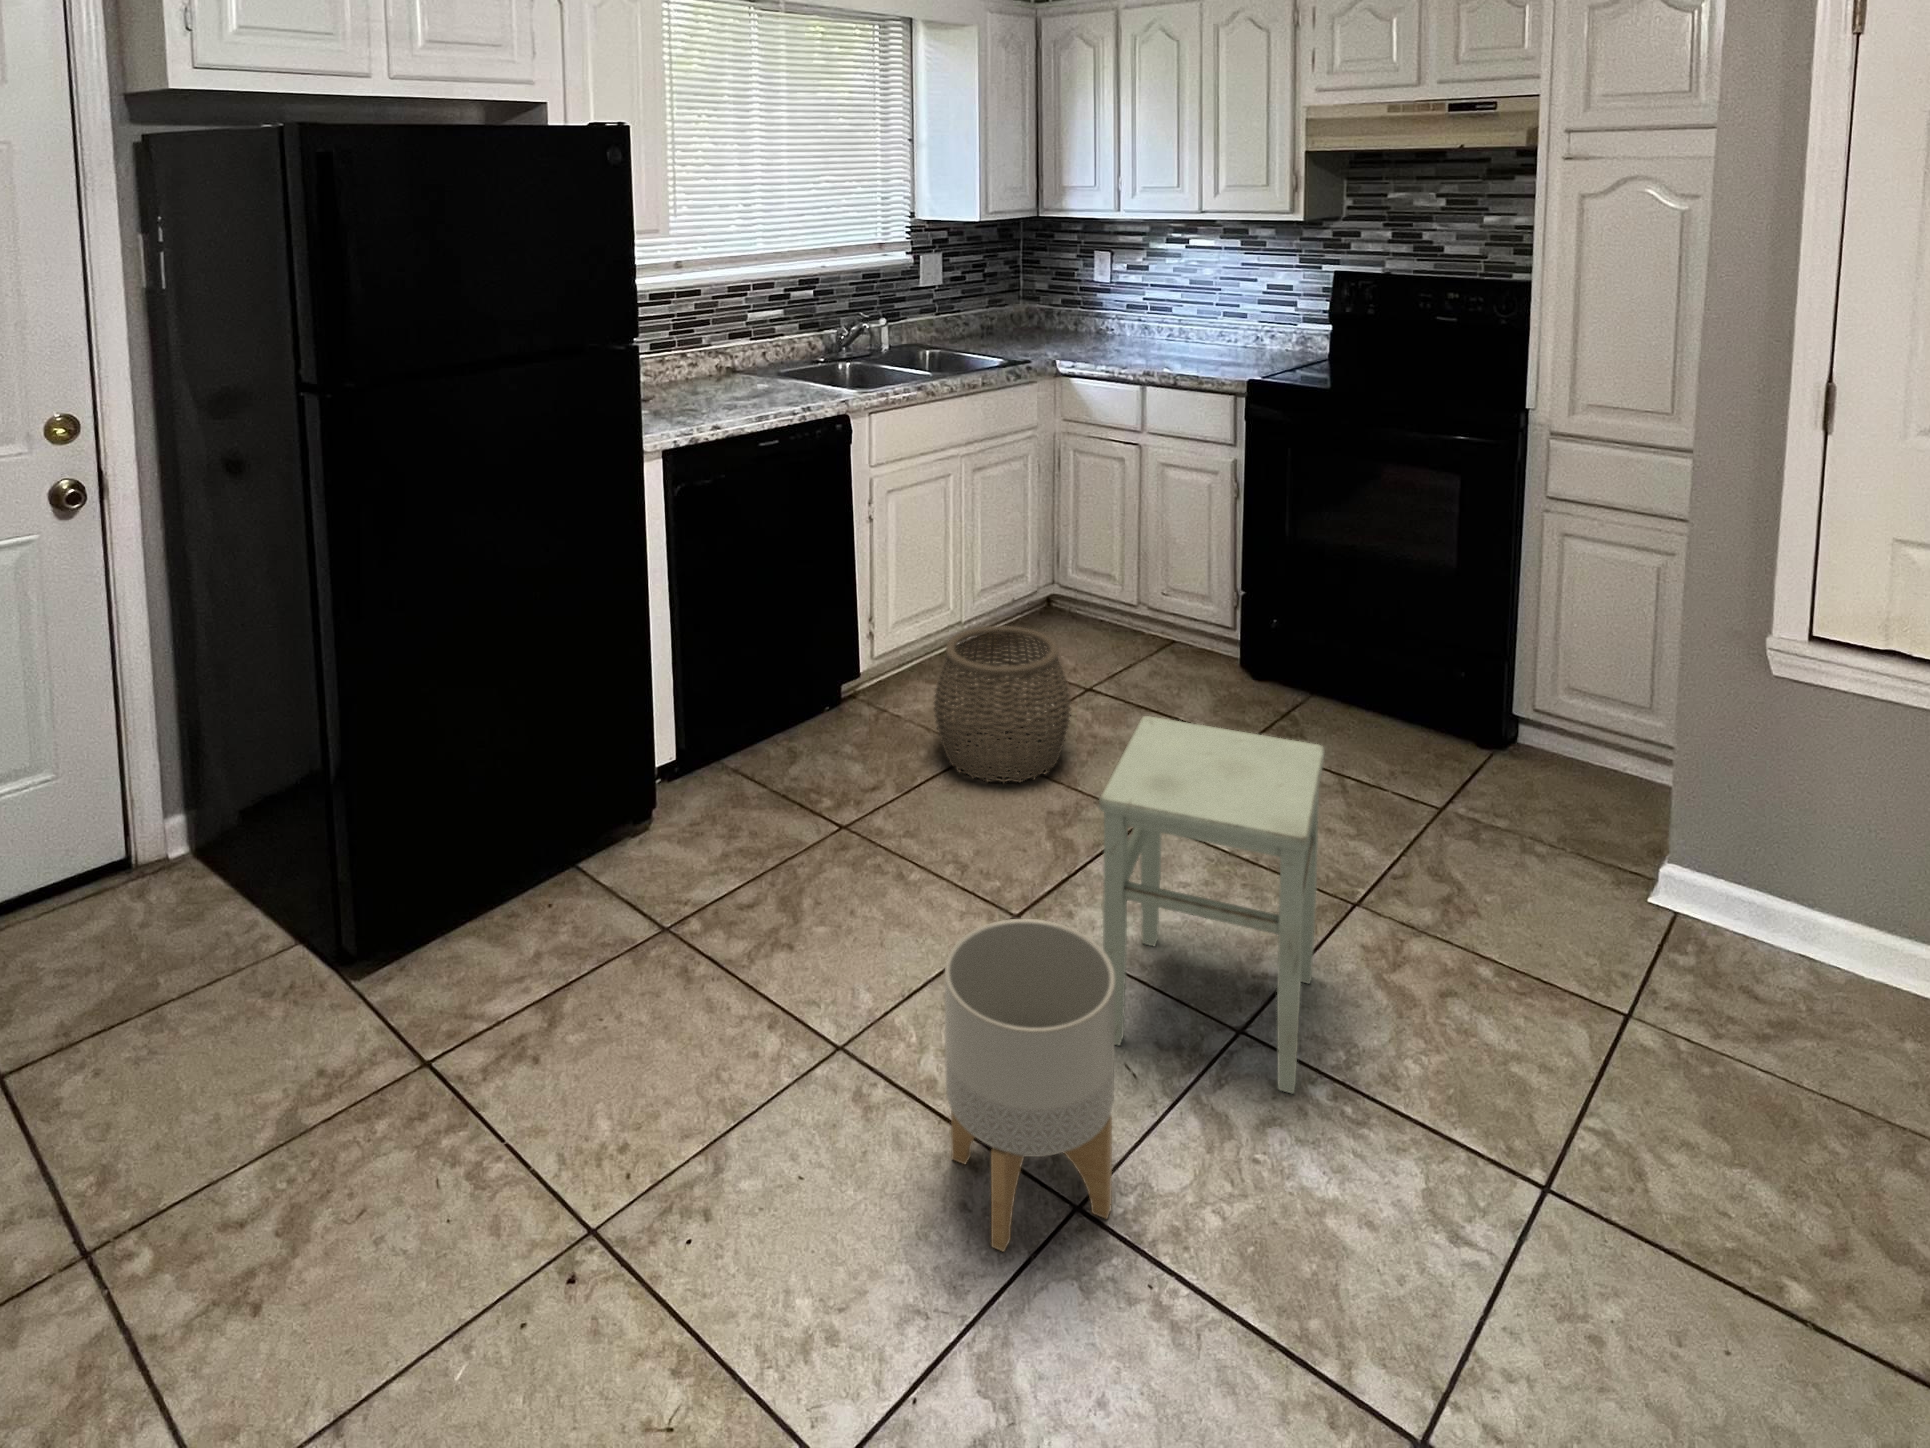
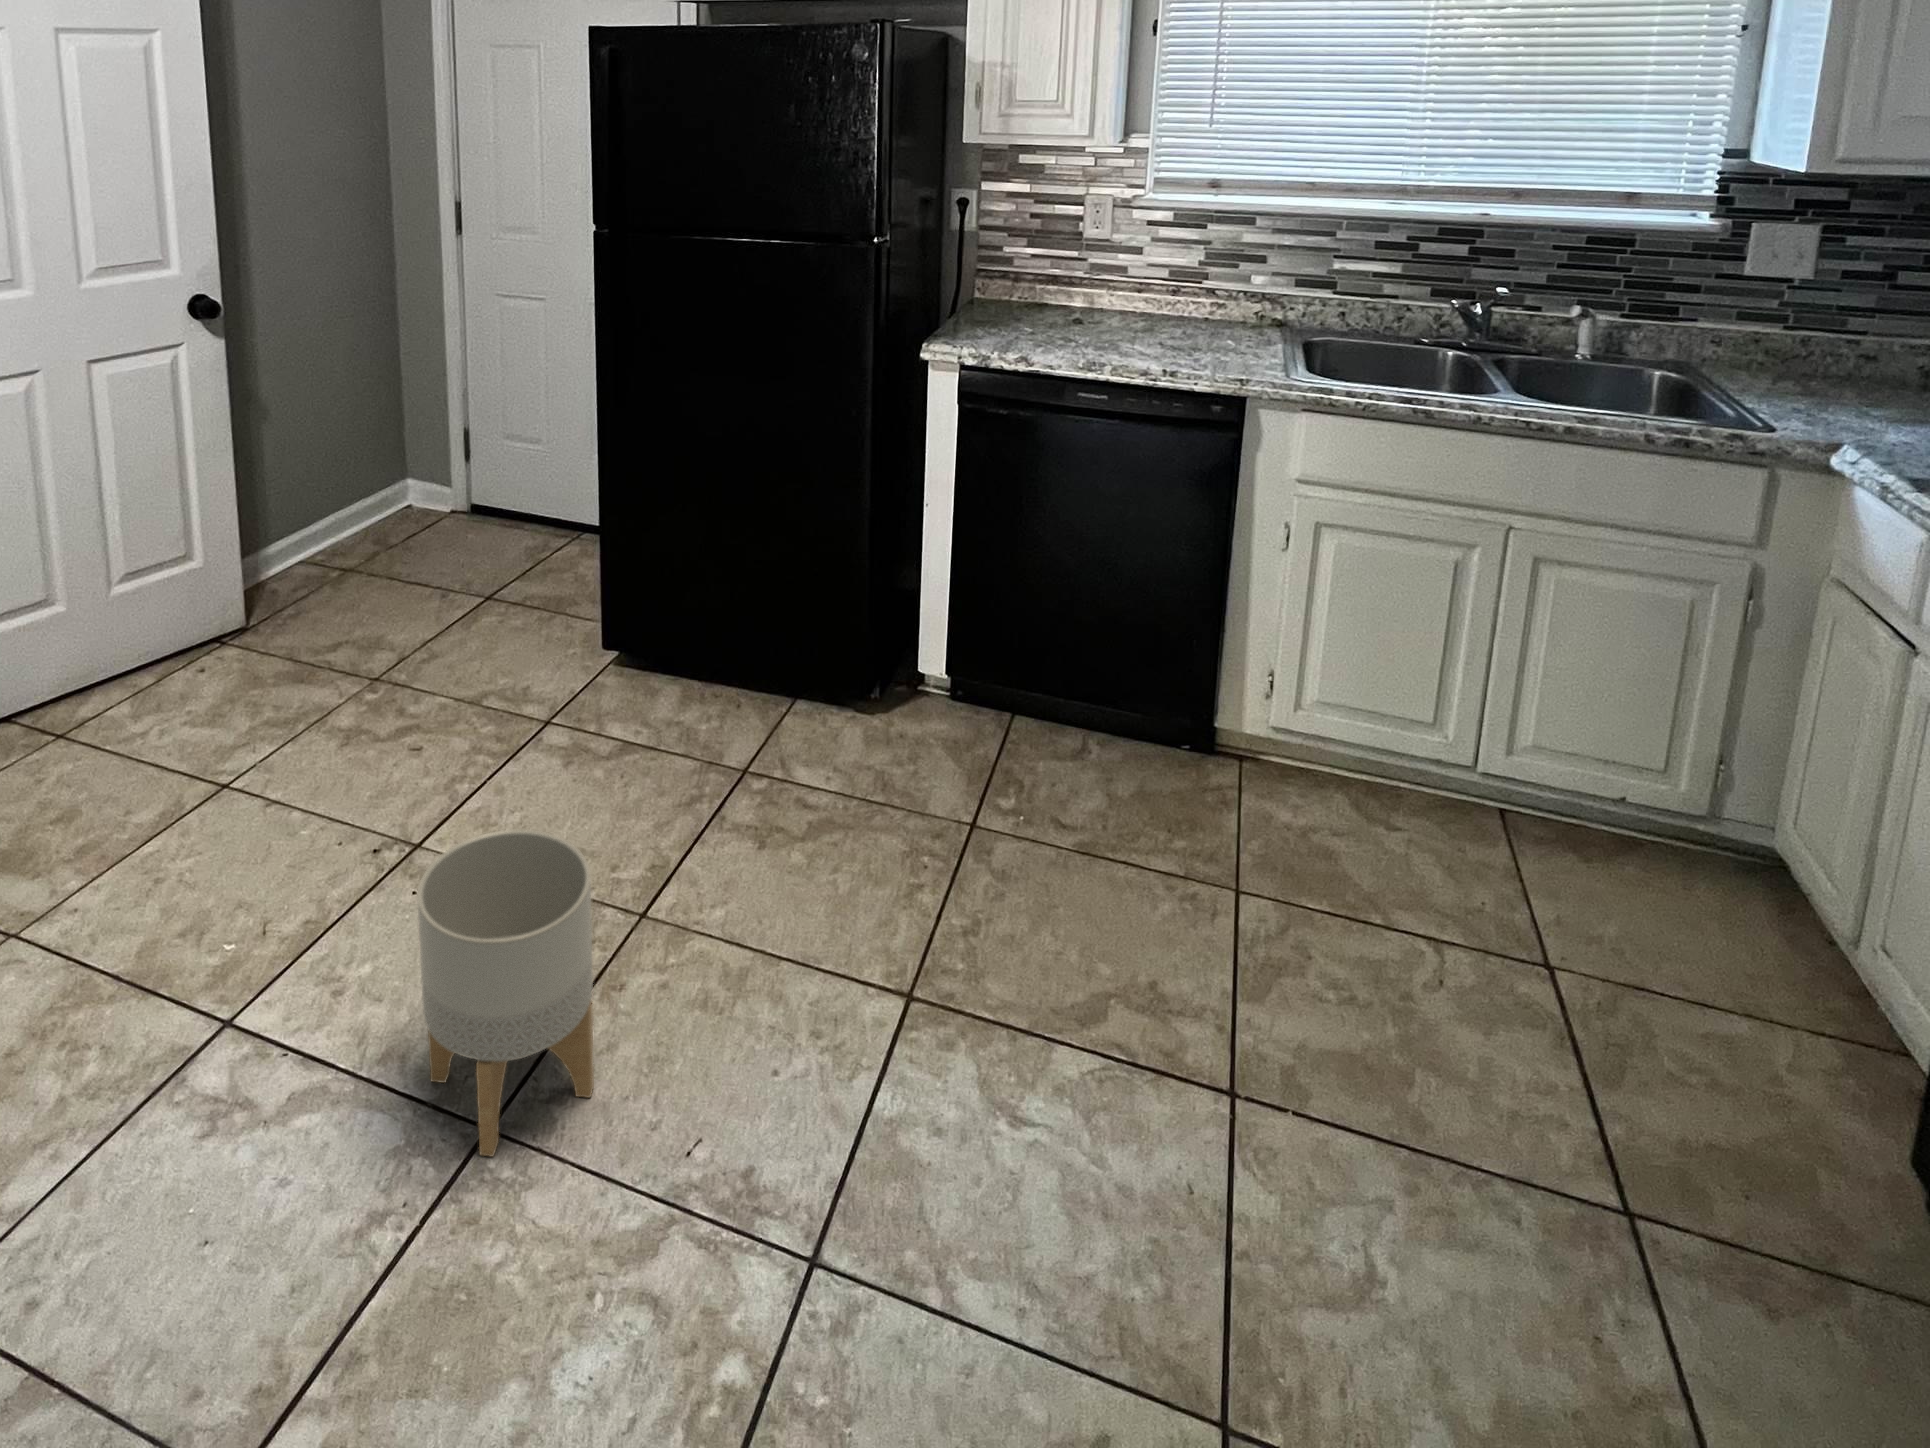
woven basket: present [934,626,1071,783] -> none [1128,718,1343,960]
stool: present [1099,716,1325,1094] -> none [704,833,1004,1350]

